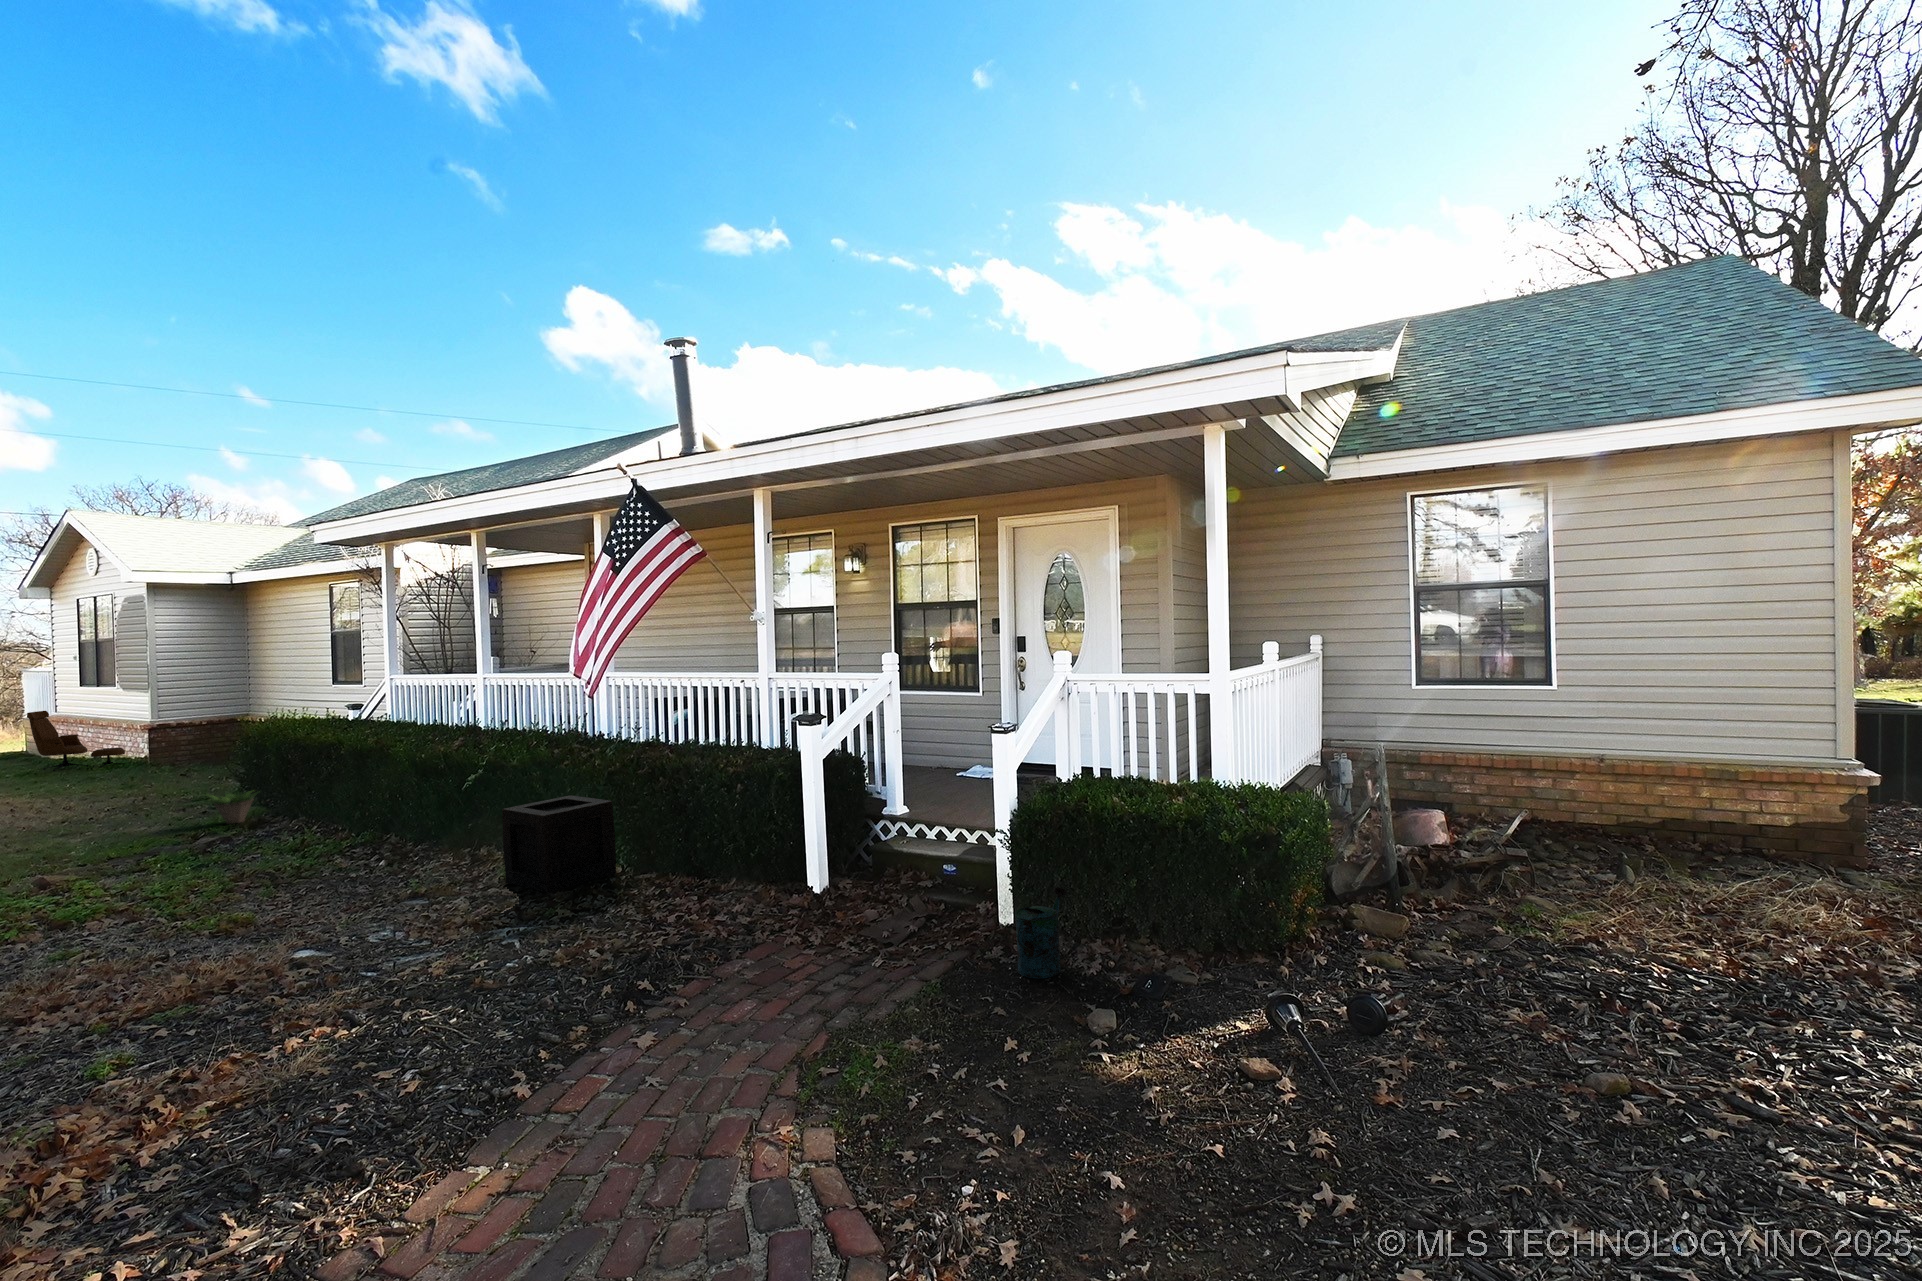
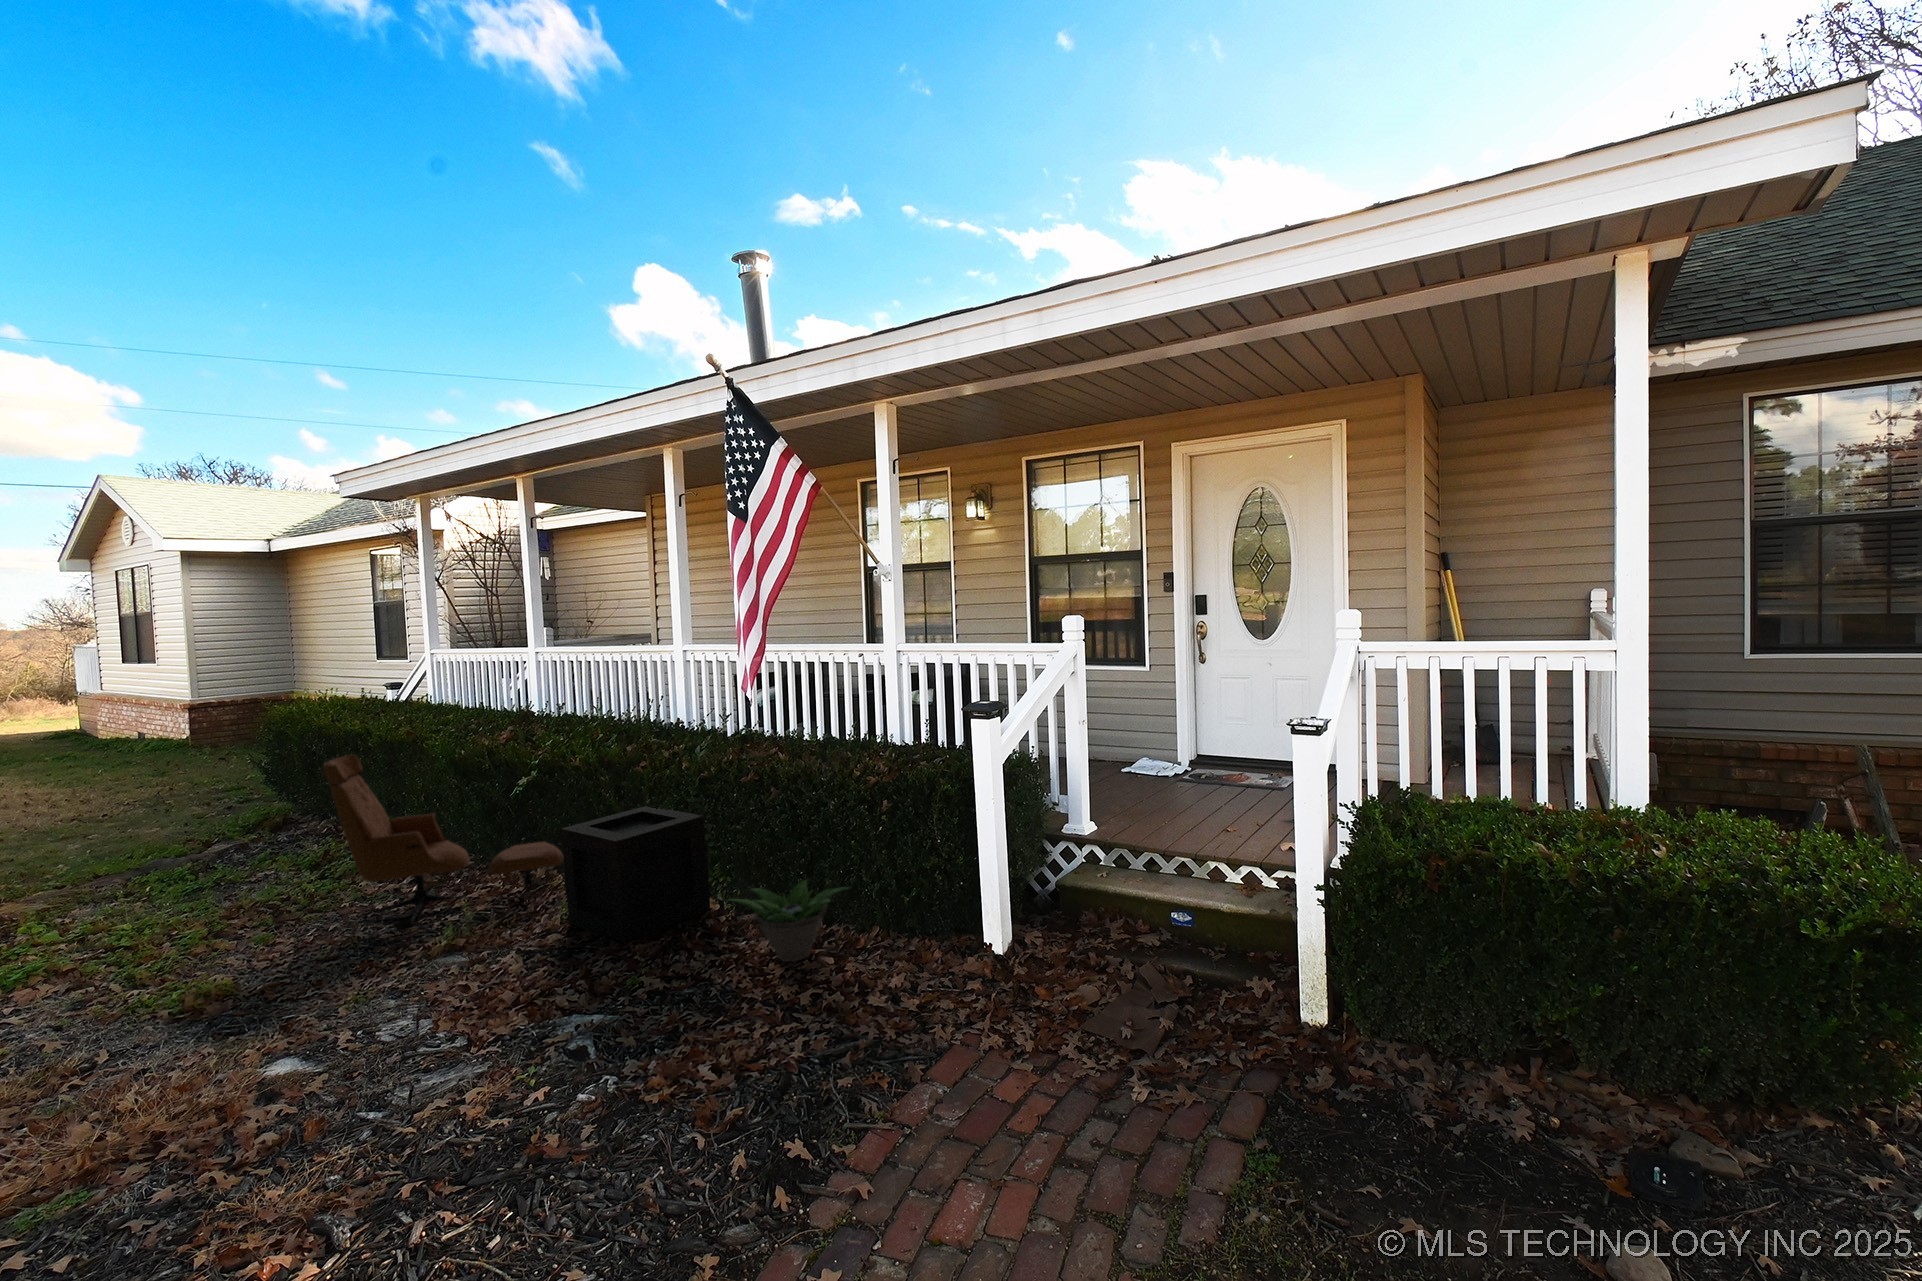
lounge chair: present [27,711,125,771] -> present [323,755,566,926]
decorative plant: present [205,791,257,824] -> present [727,880,850,962]
watering can: present [1015,887,1067,978] -> none [1398,990,1482,1159]

